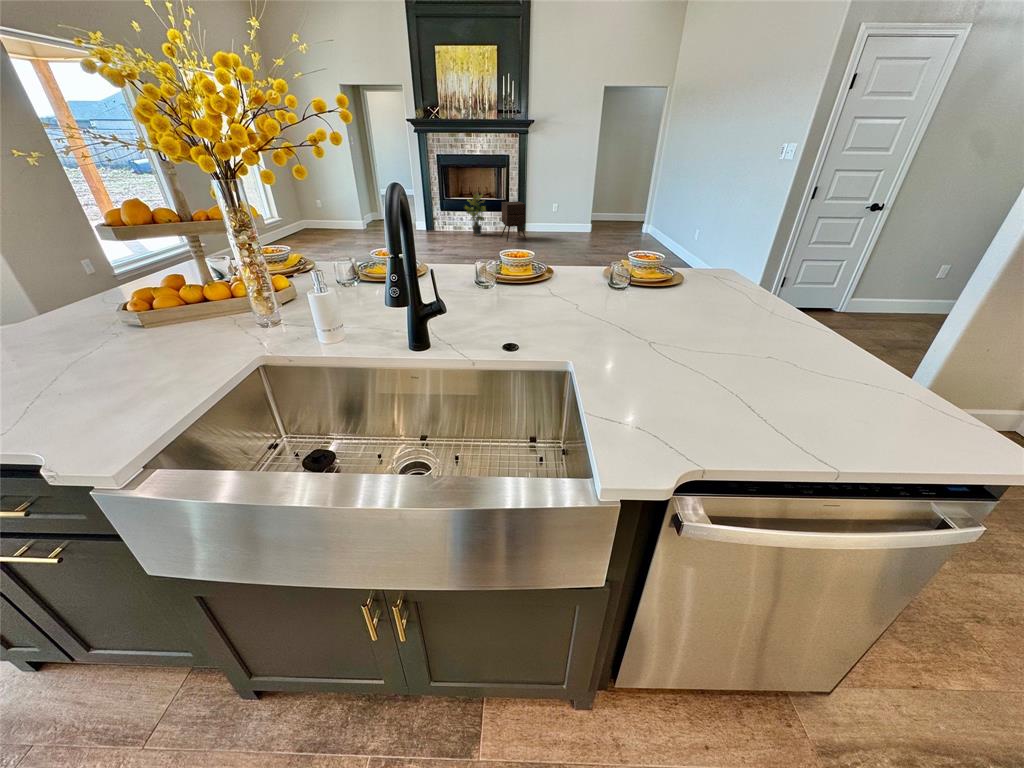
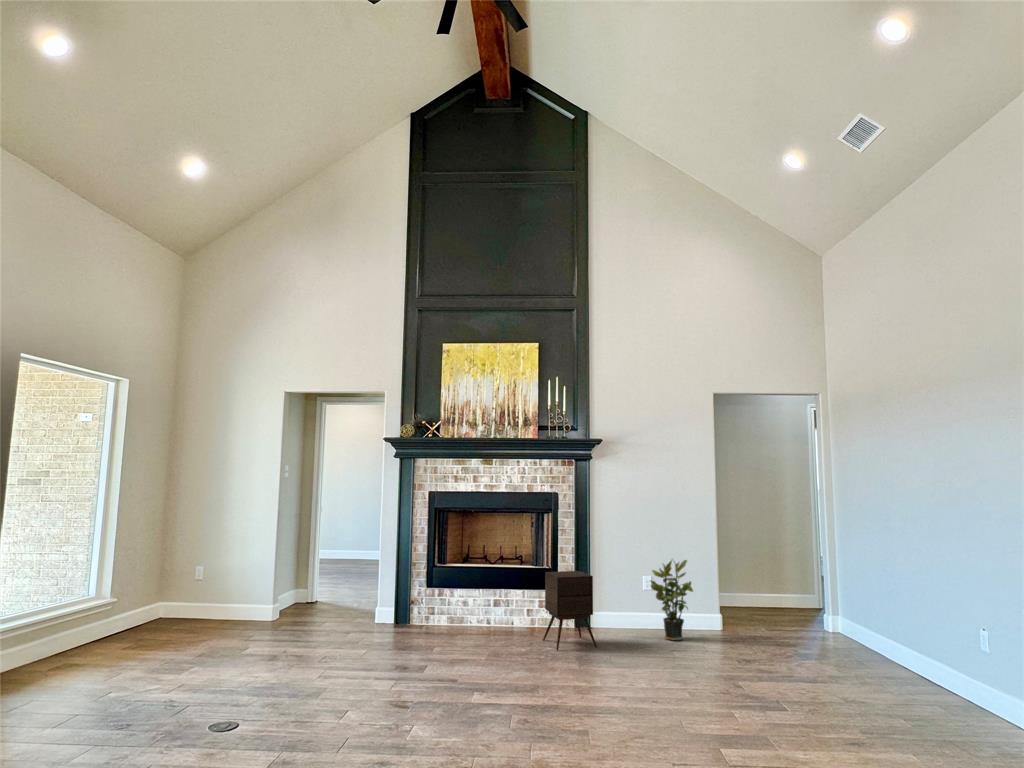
potted plant: present [465,194,486,236] -> present [651,560,693,641]

